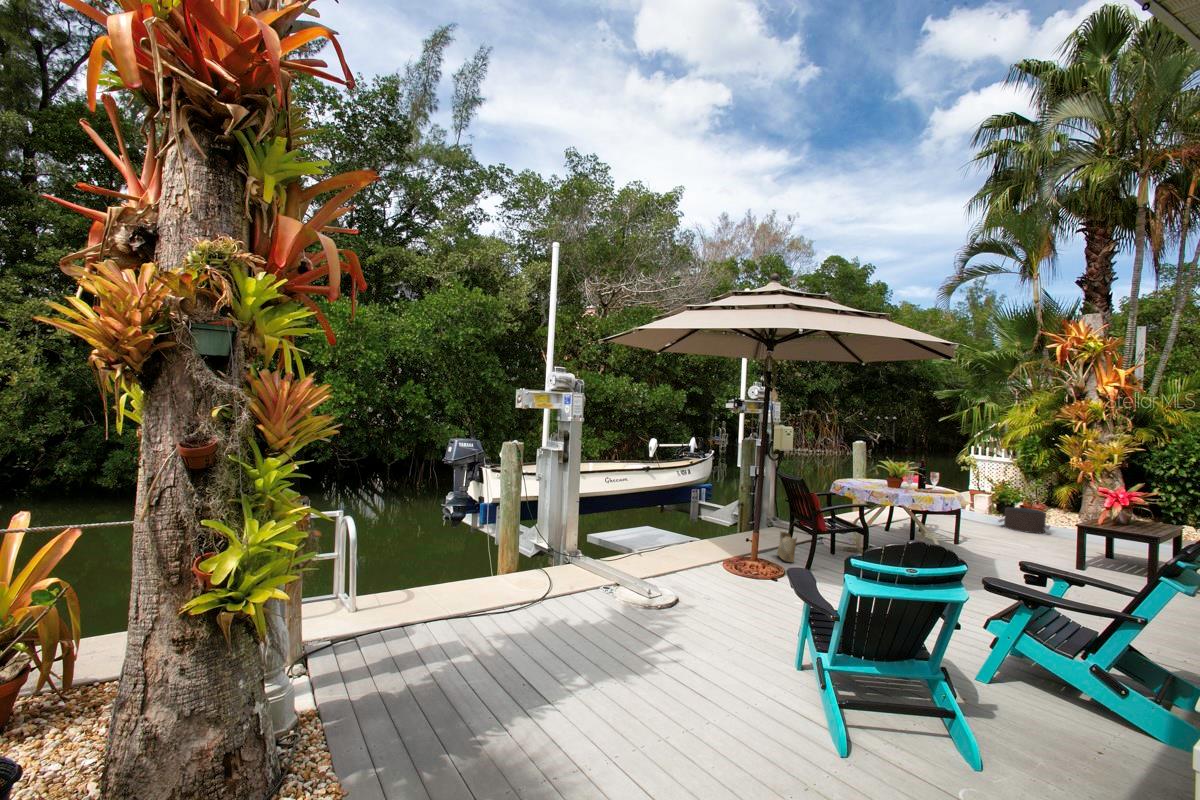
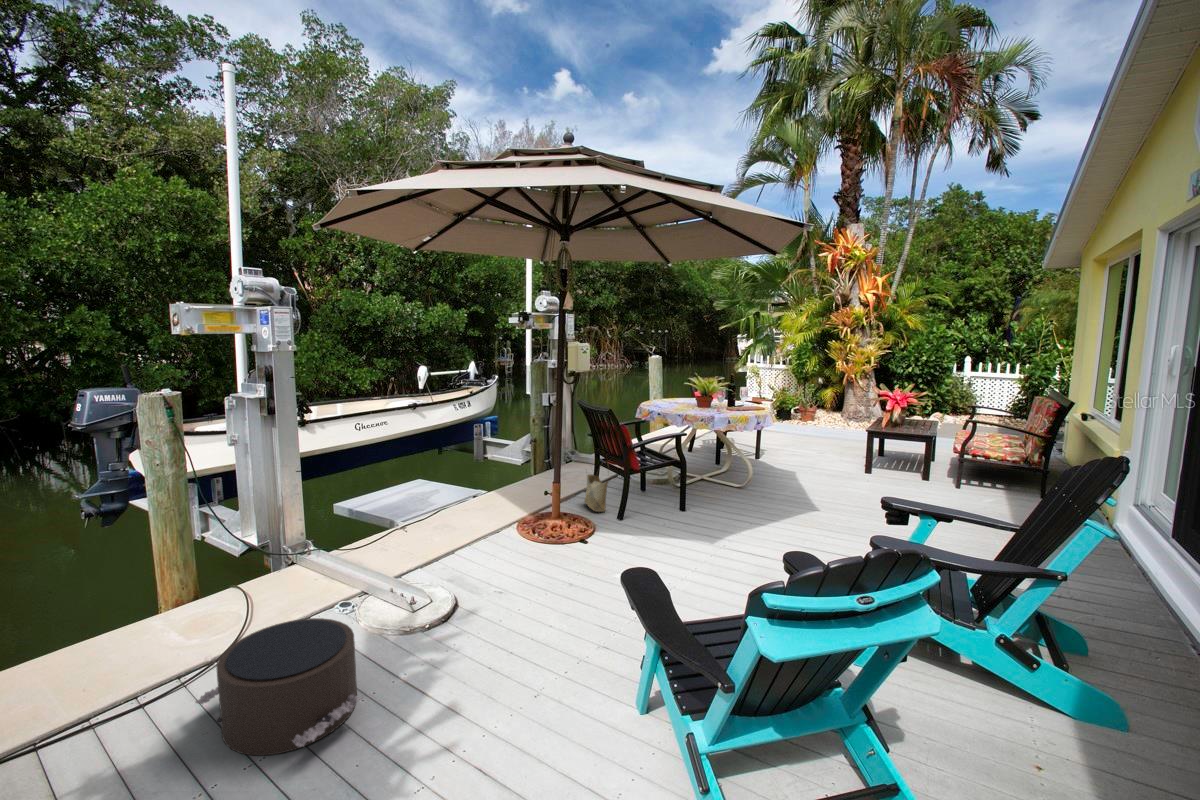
pouf: present [998,507,1050,533] -> present [196,618,362,755]

